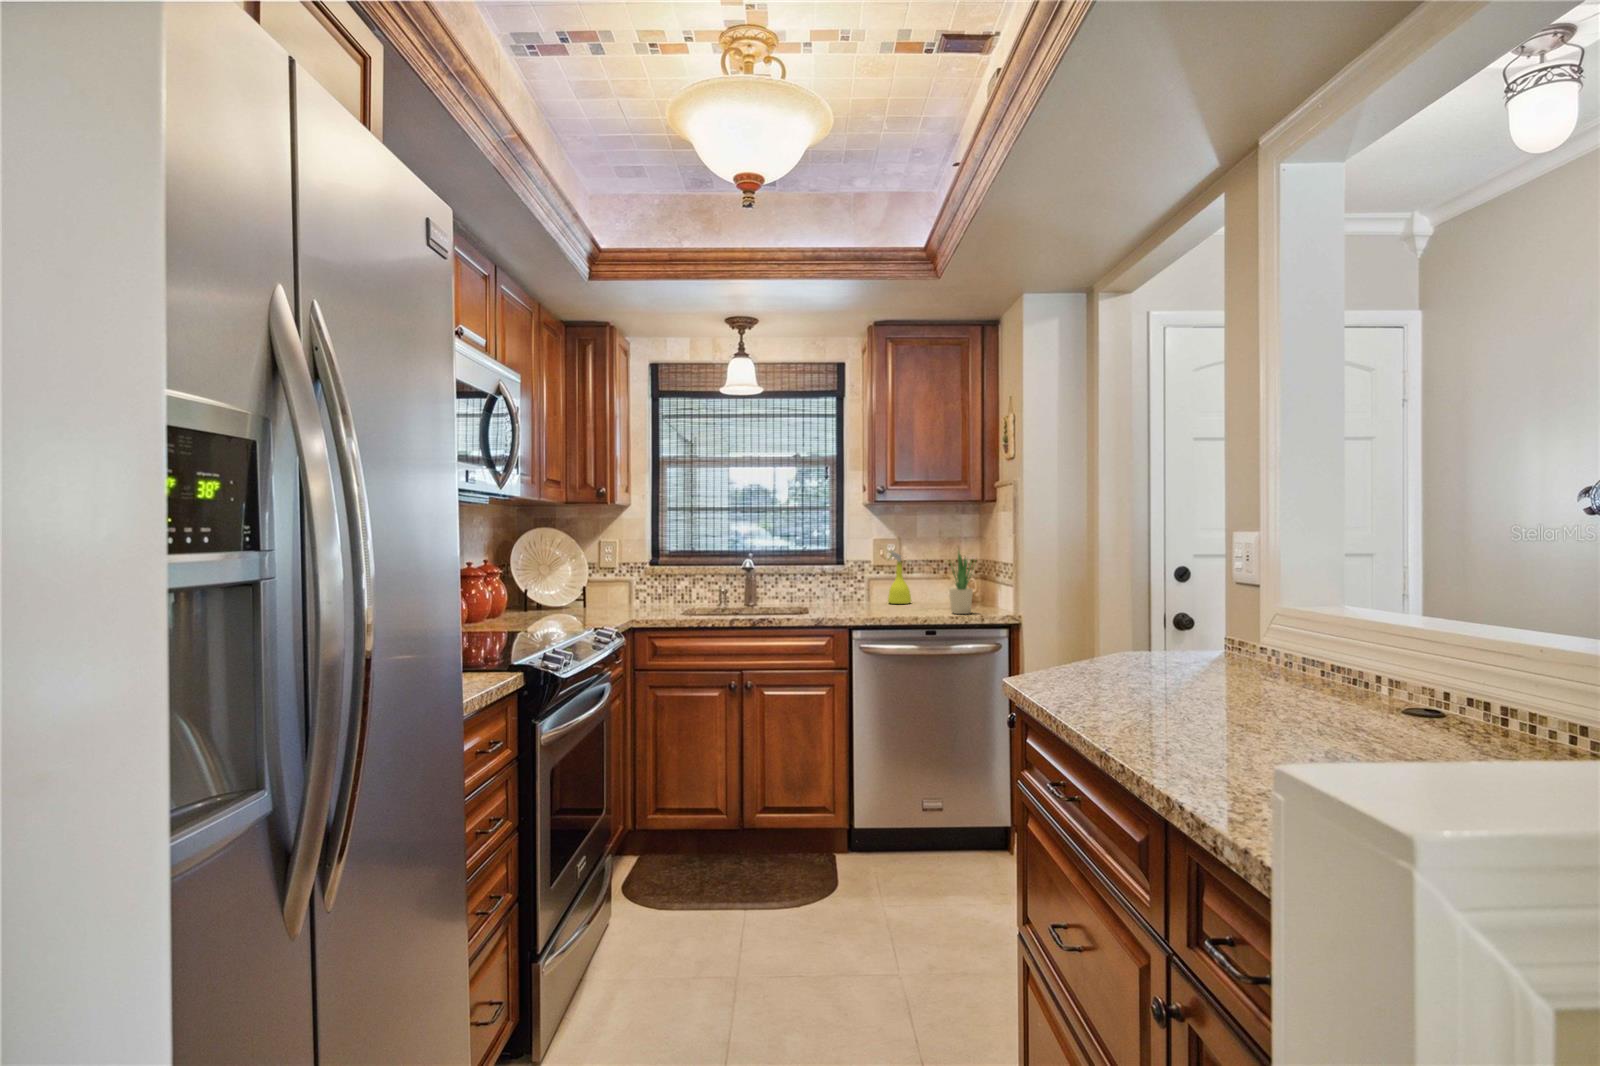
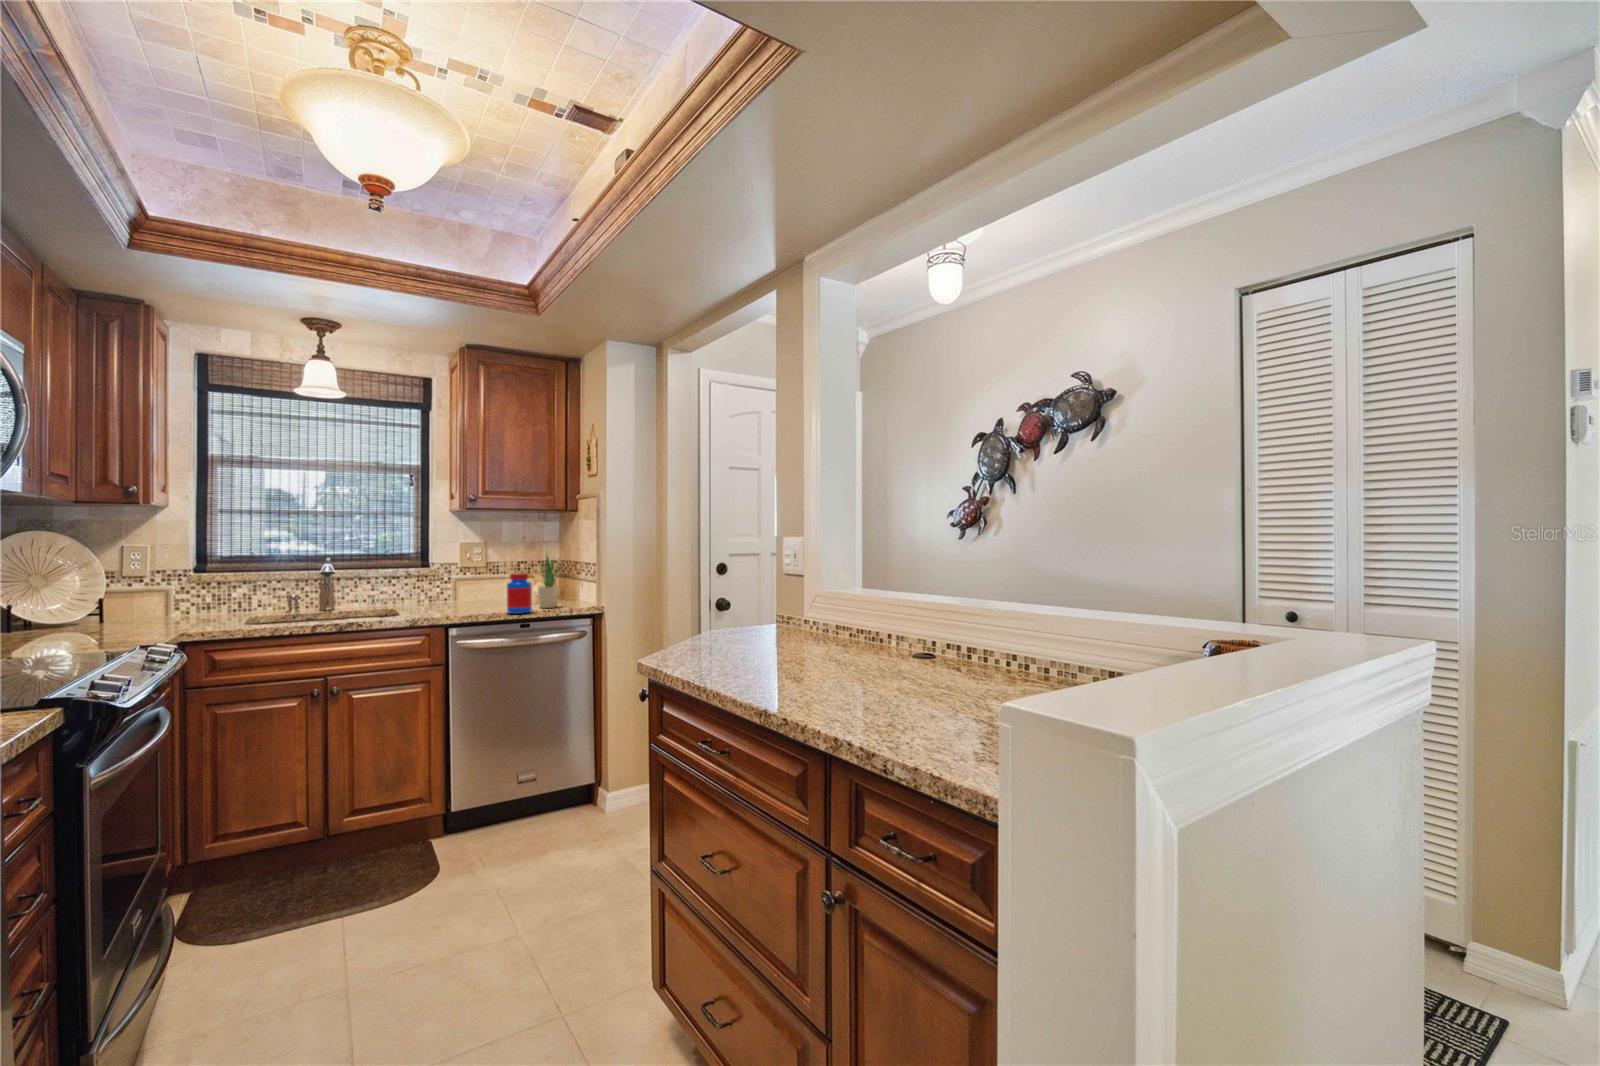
spray bottle: present [888,551,911,604] -> none [475,554,499,602]
jar: none [914,572,941,619] -> present [507,573,532,614]

